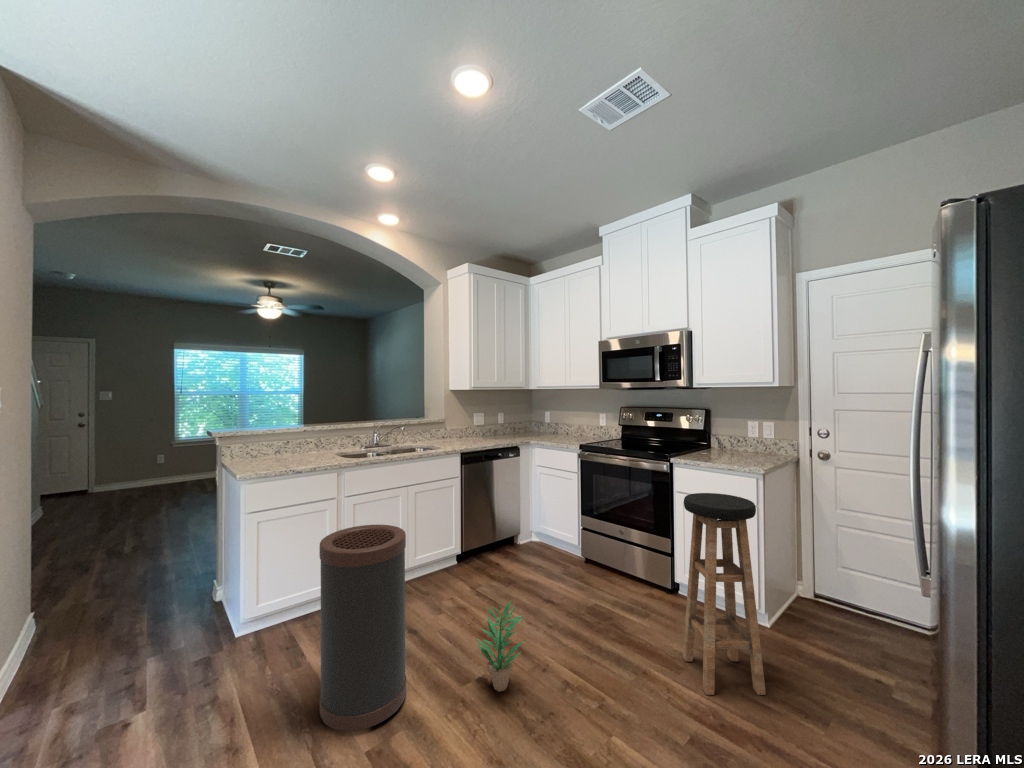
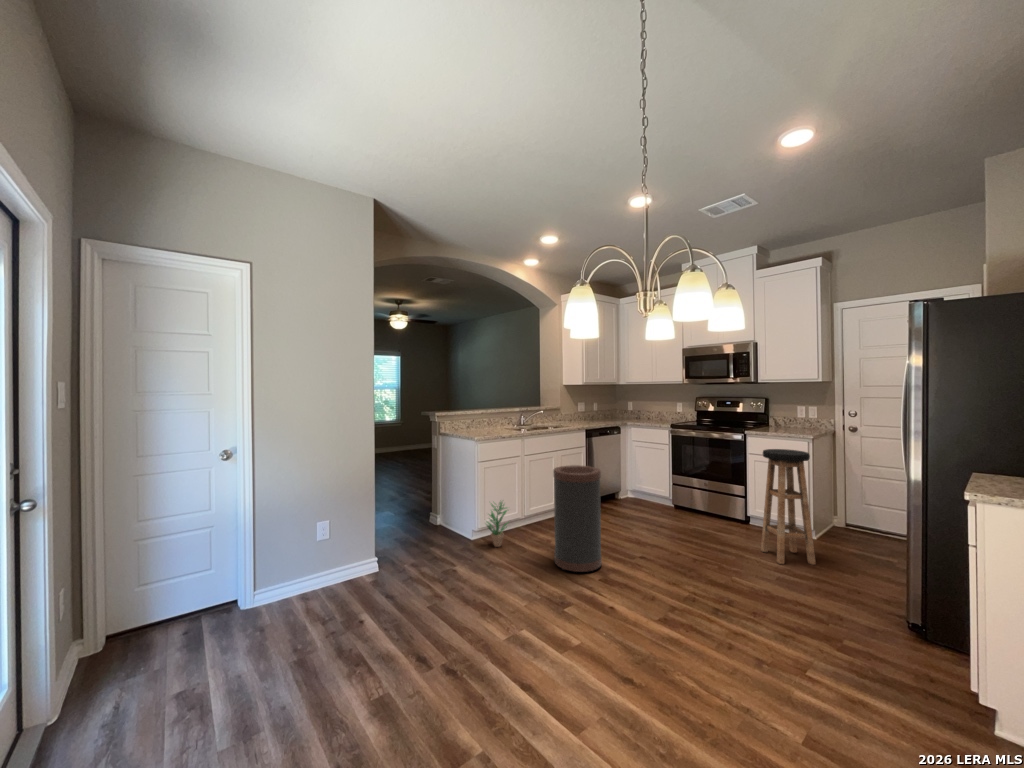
potted plant: present [476,601,524,692] -> present [487,502,507,547]

